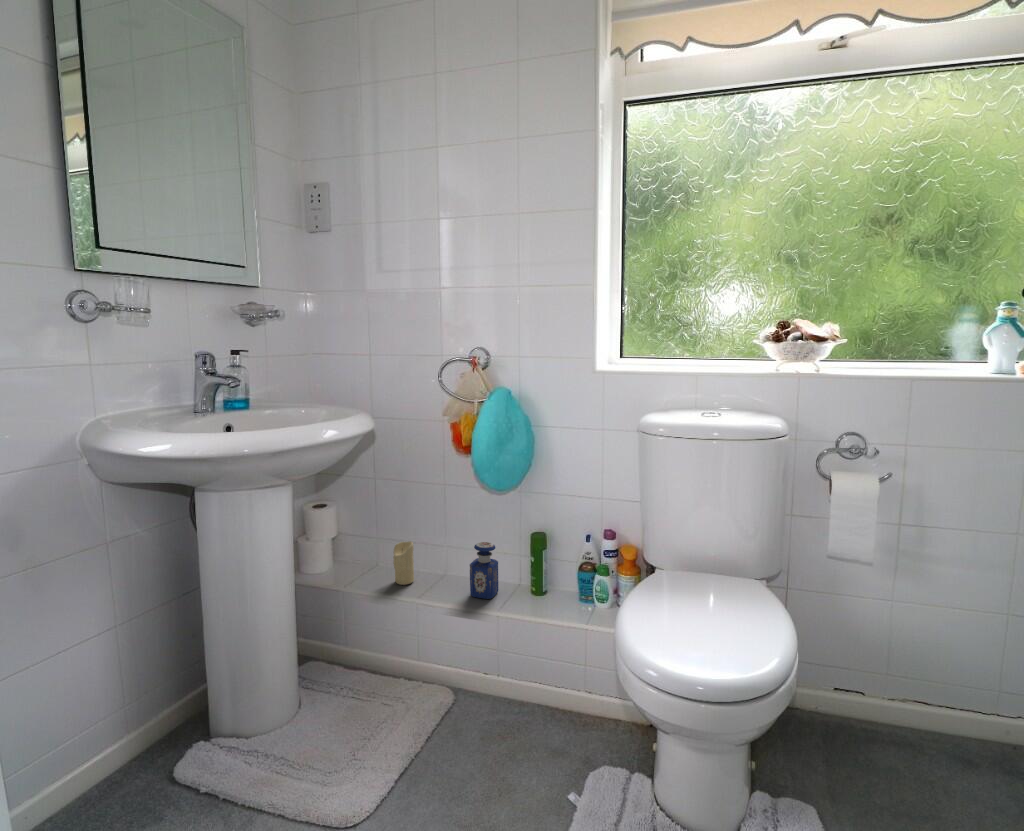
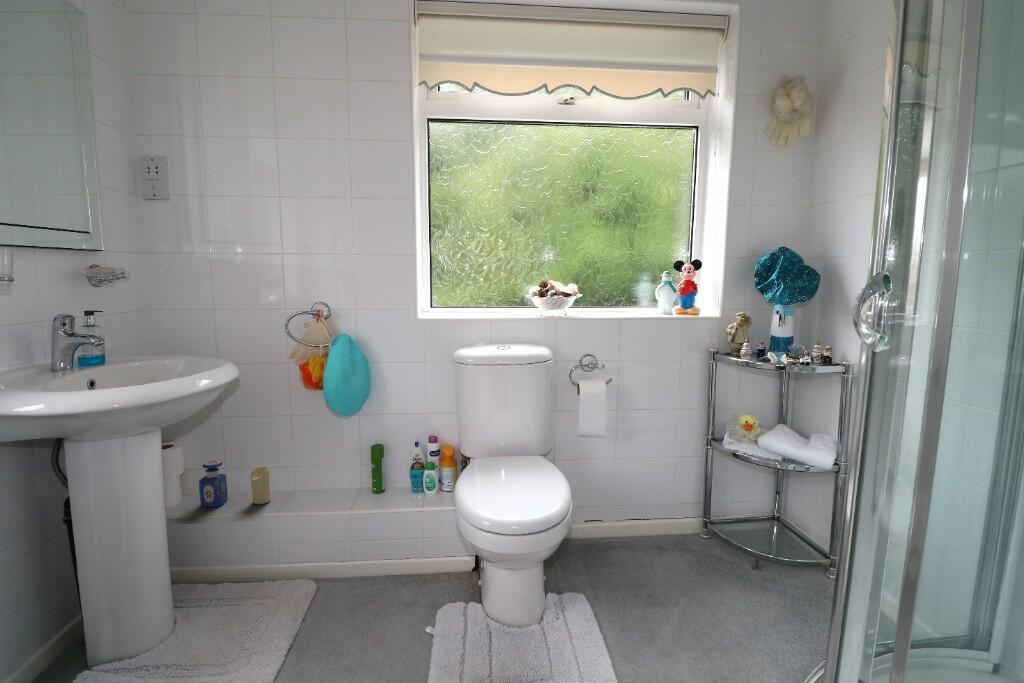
perfume bottle: present [470,542,498,599] -> present [199,460,228,507]

